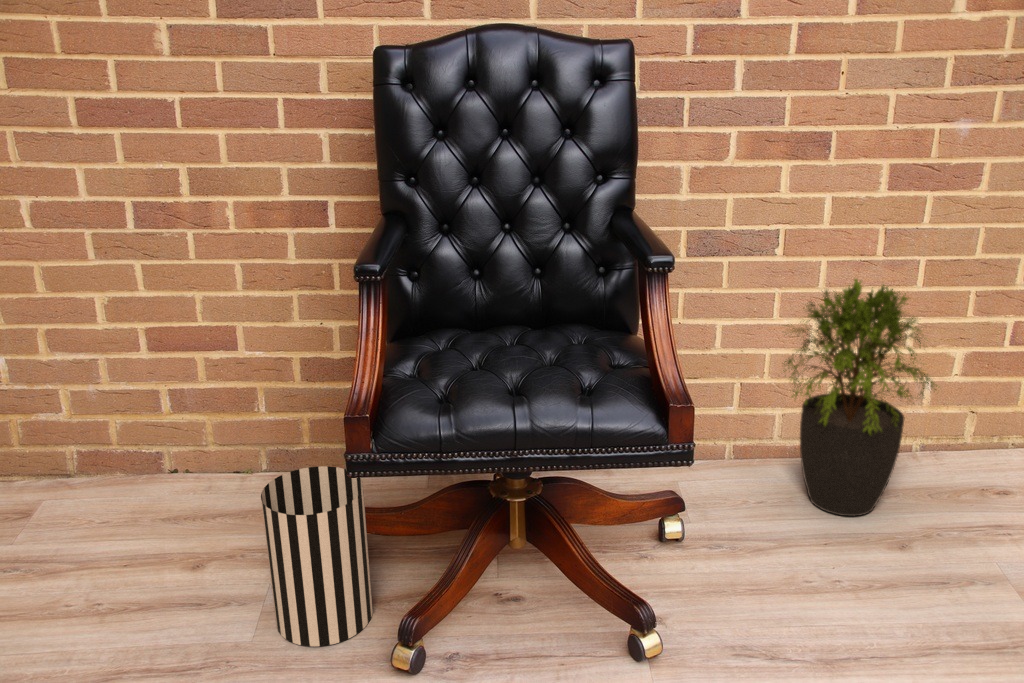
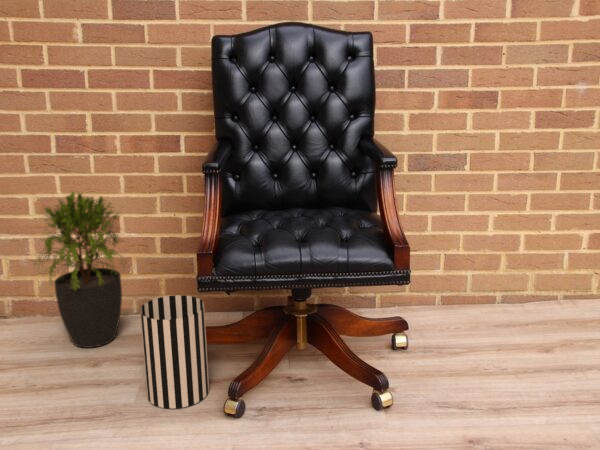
potted plant: present [783,279,934,516] -> present [34,192,126,348]

